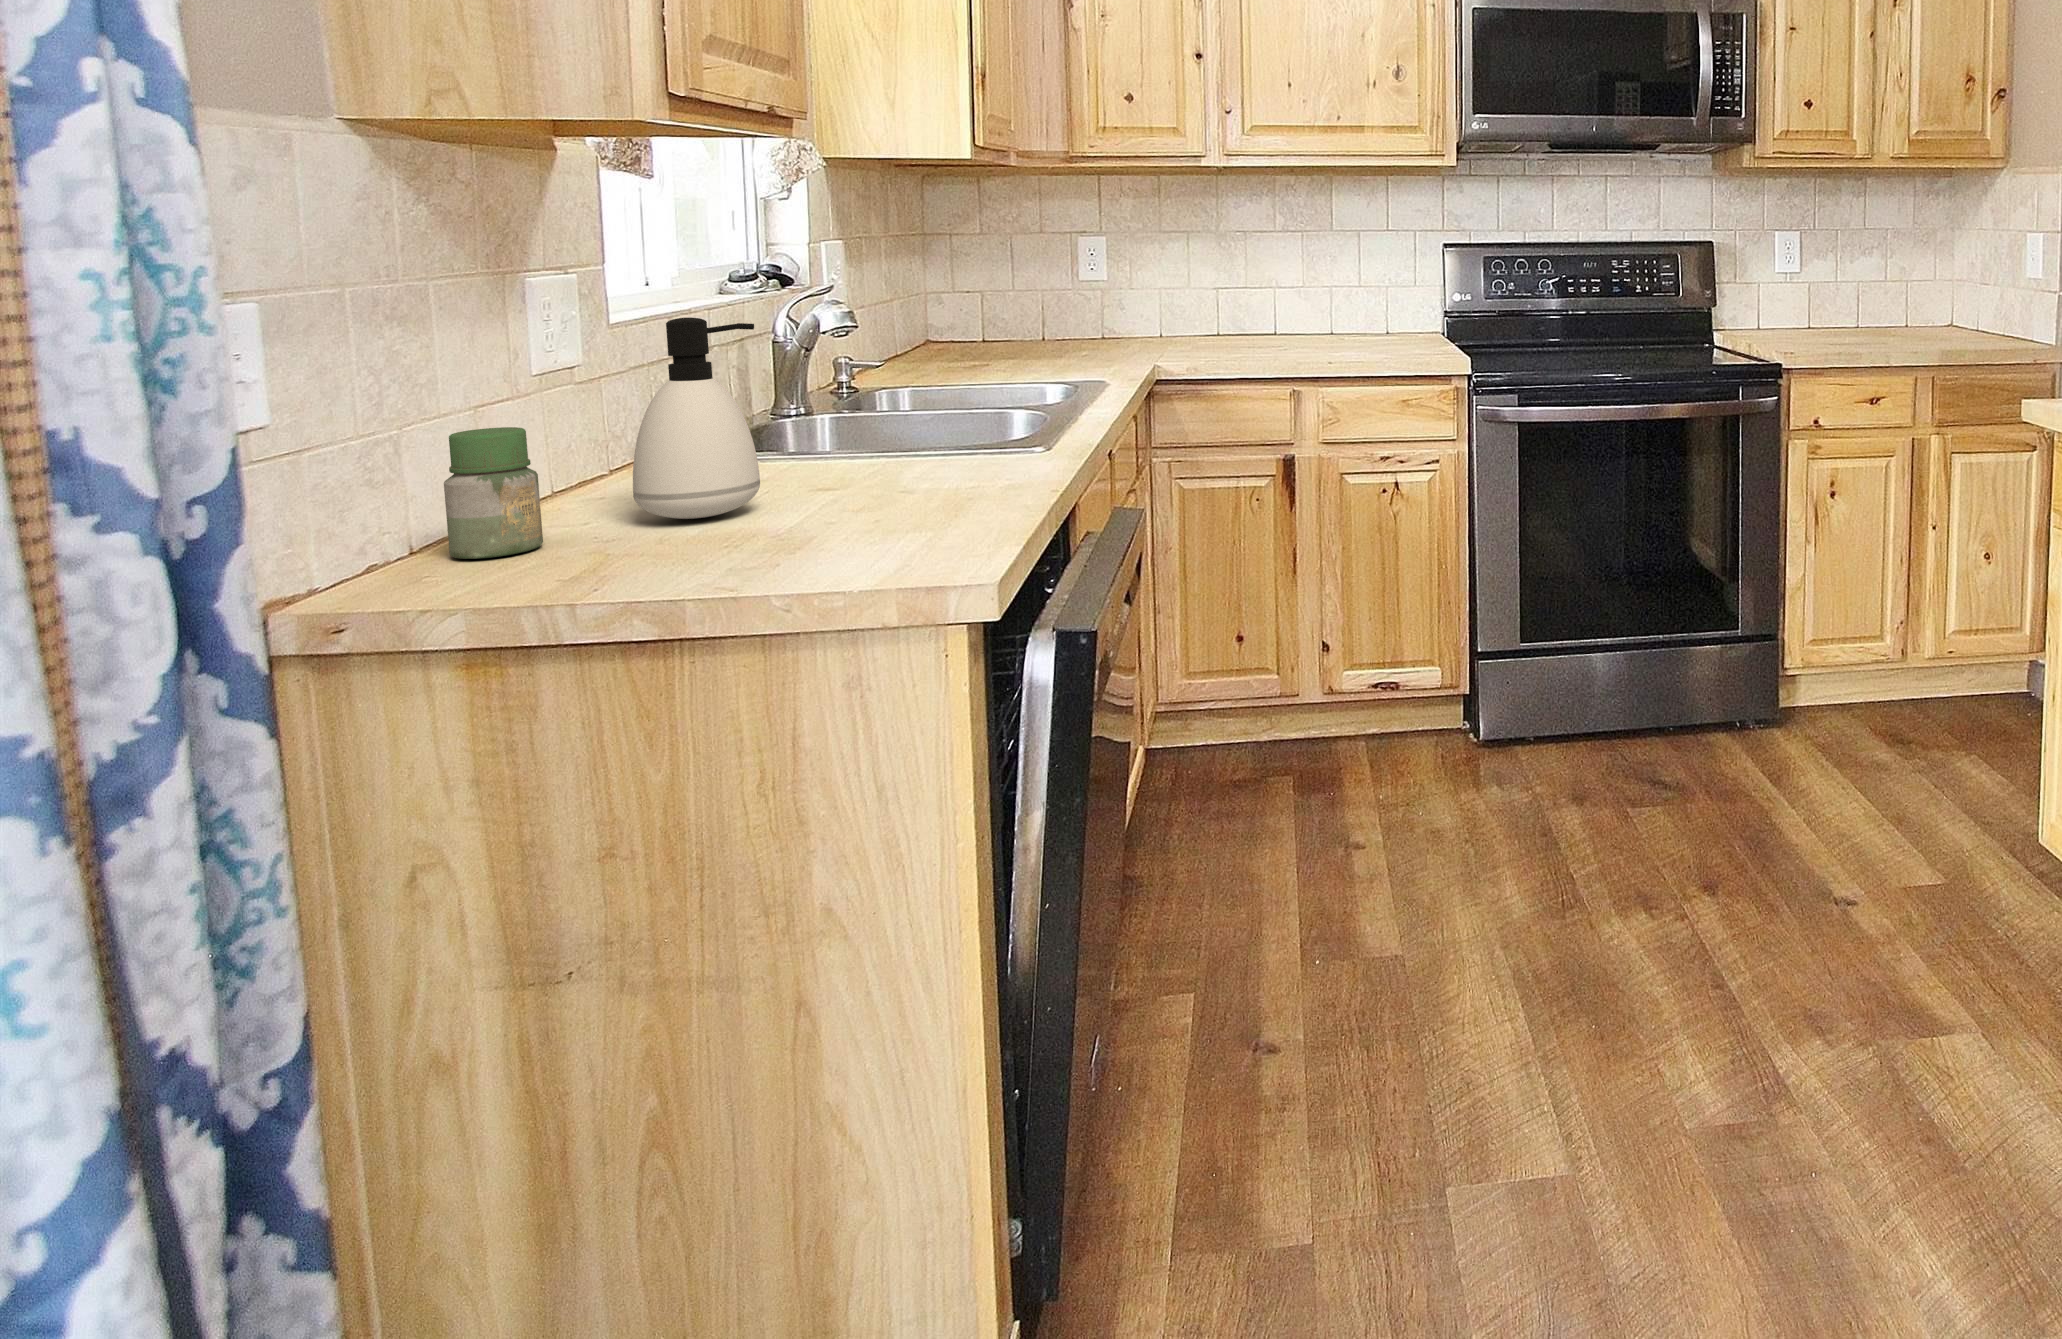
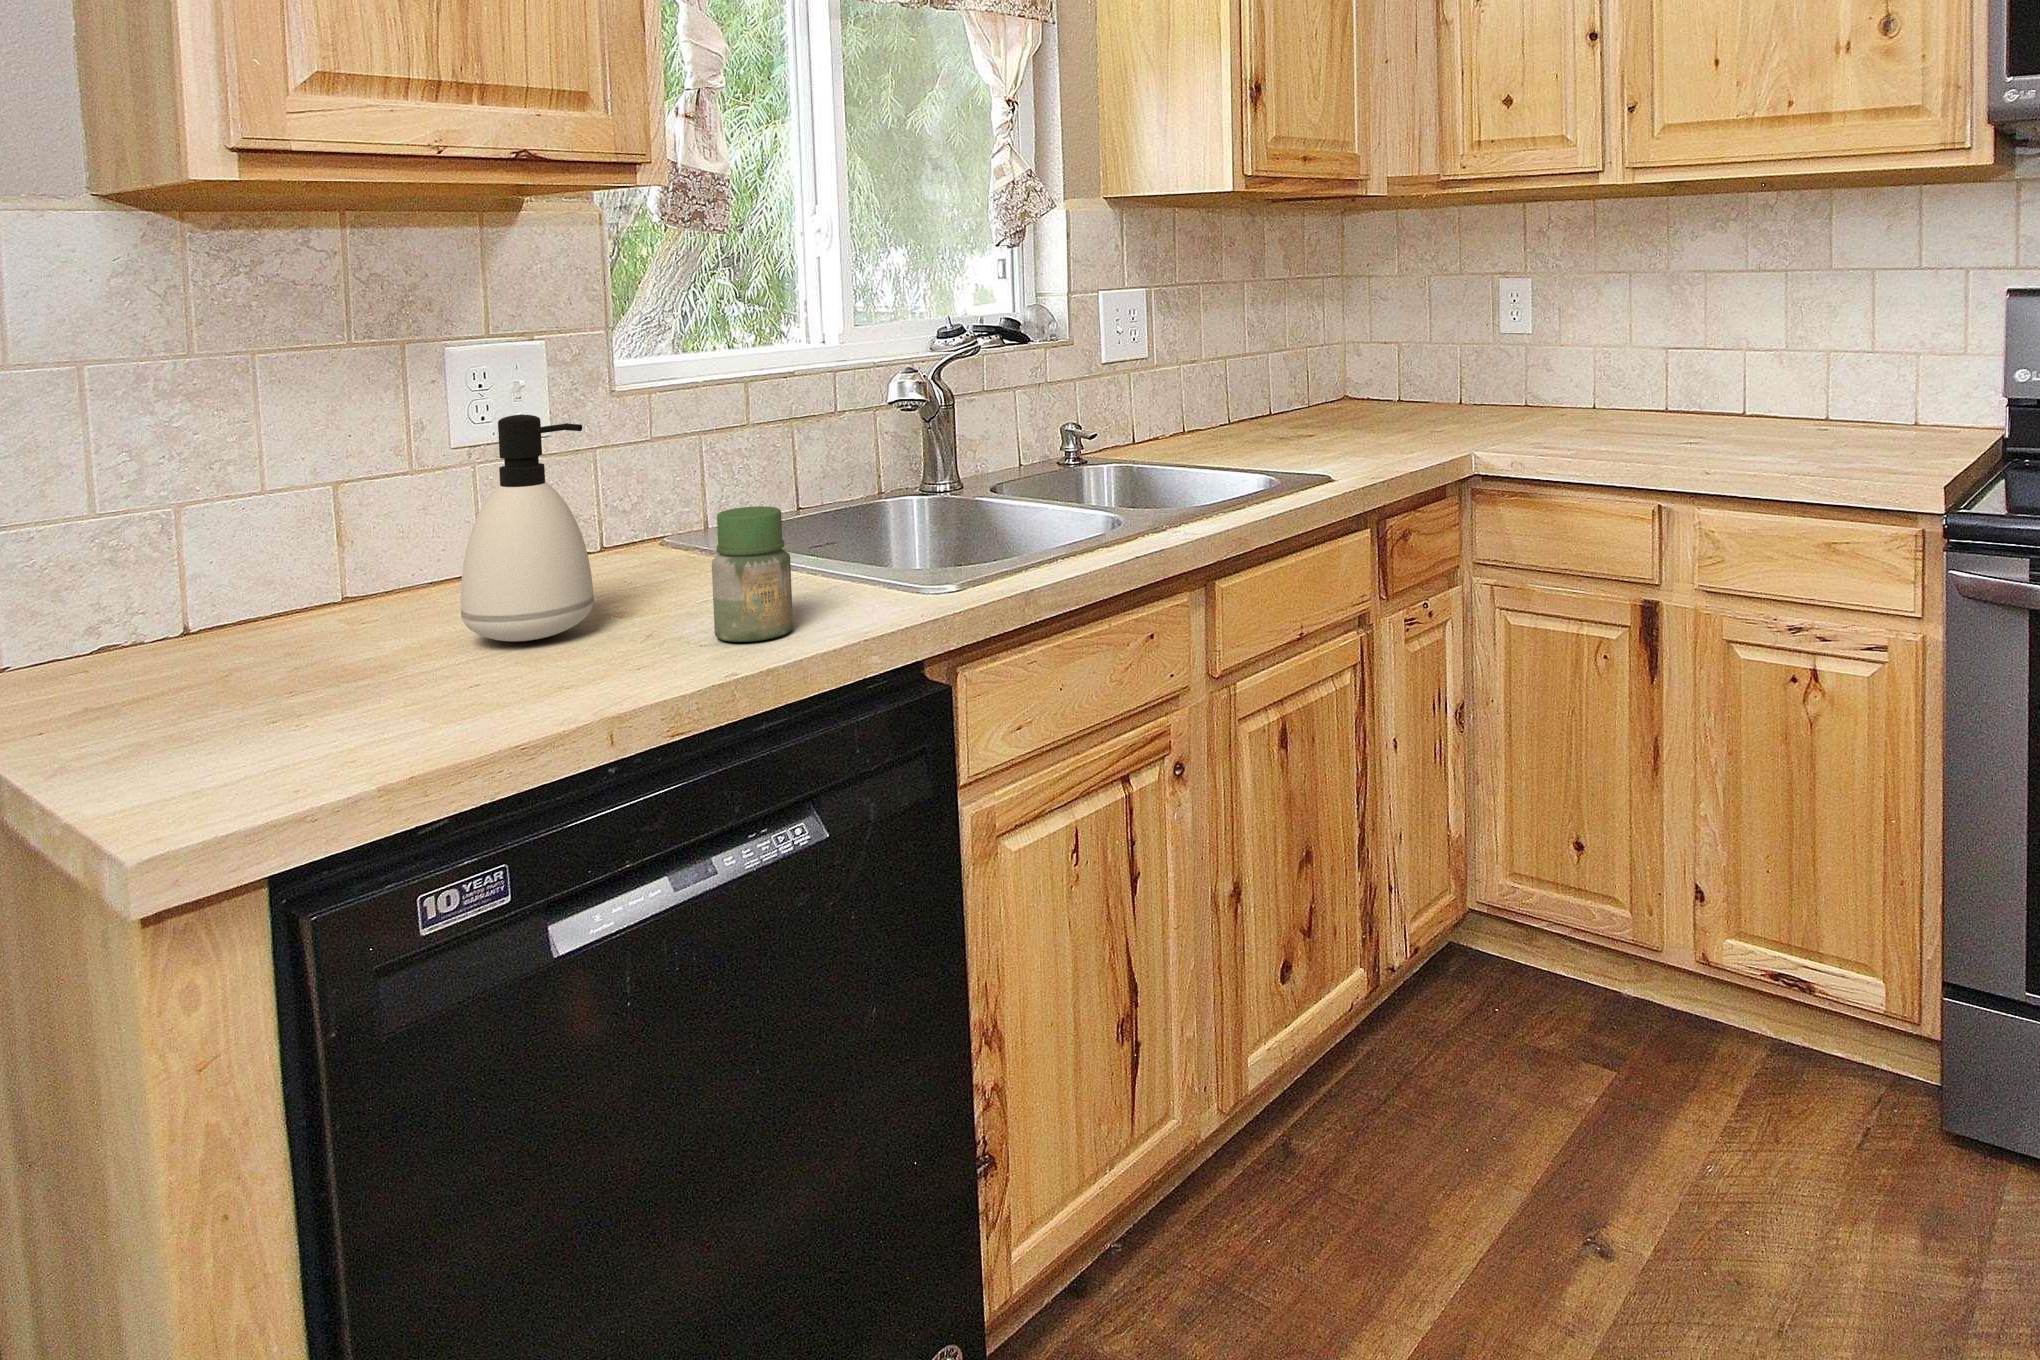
jar: present [444,427,543,559] -> present [712,506,793,642]

